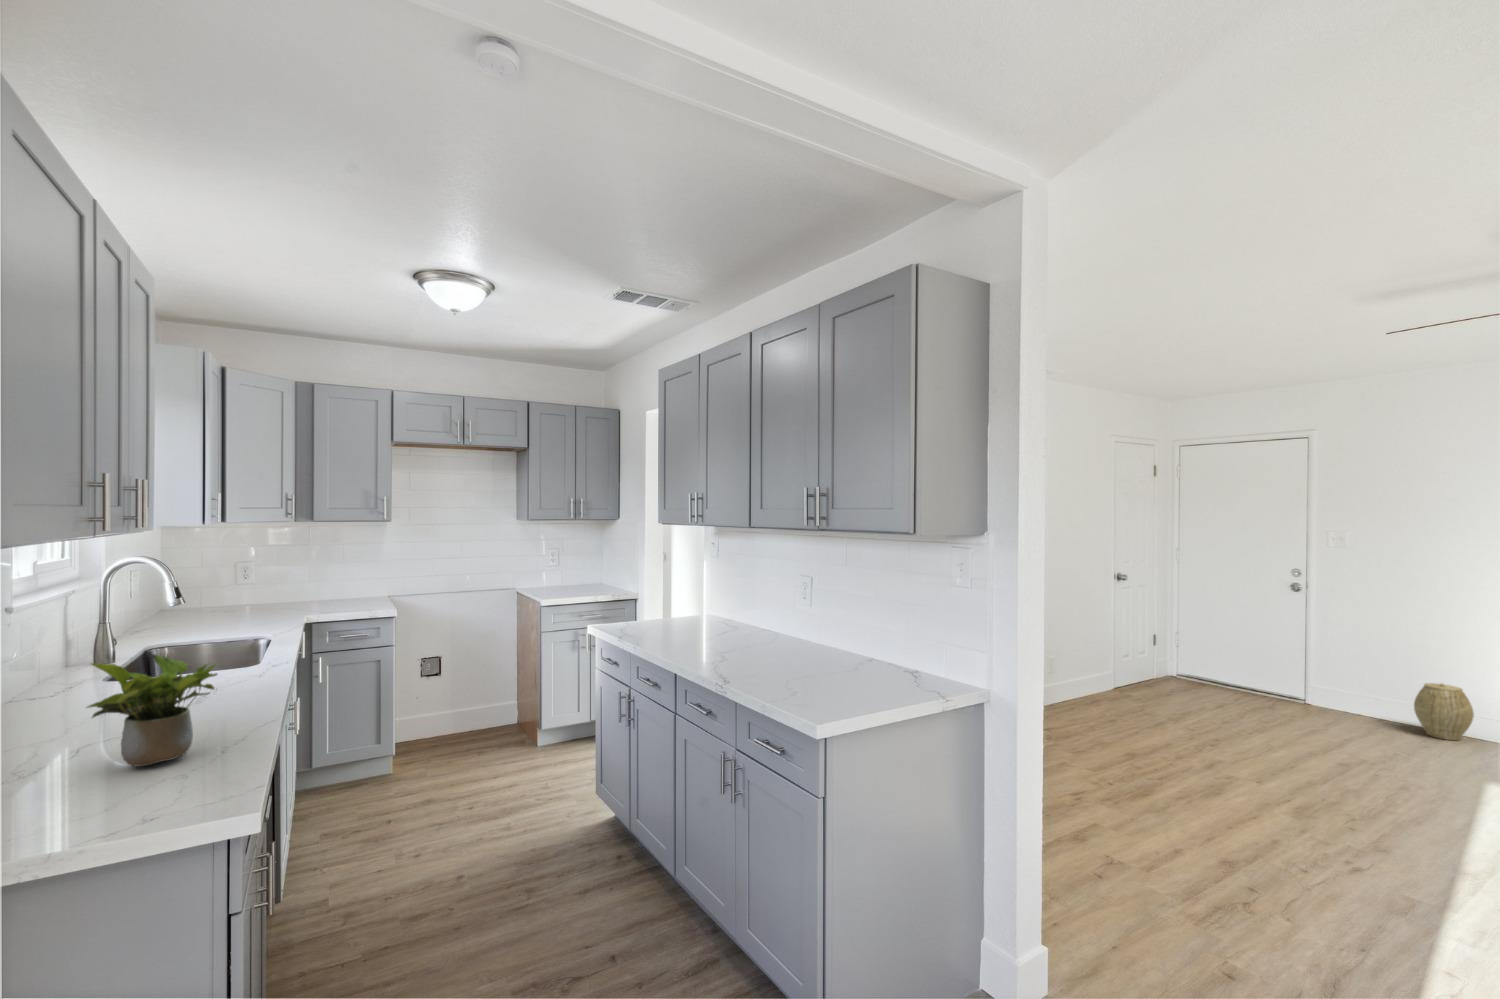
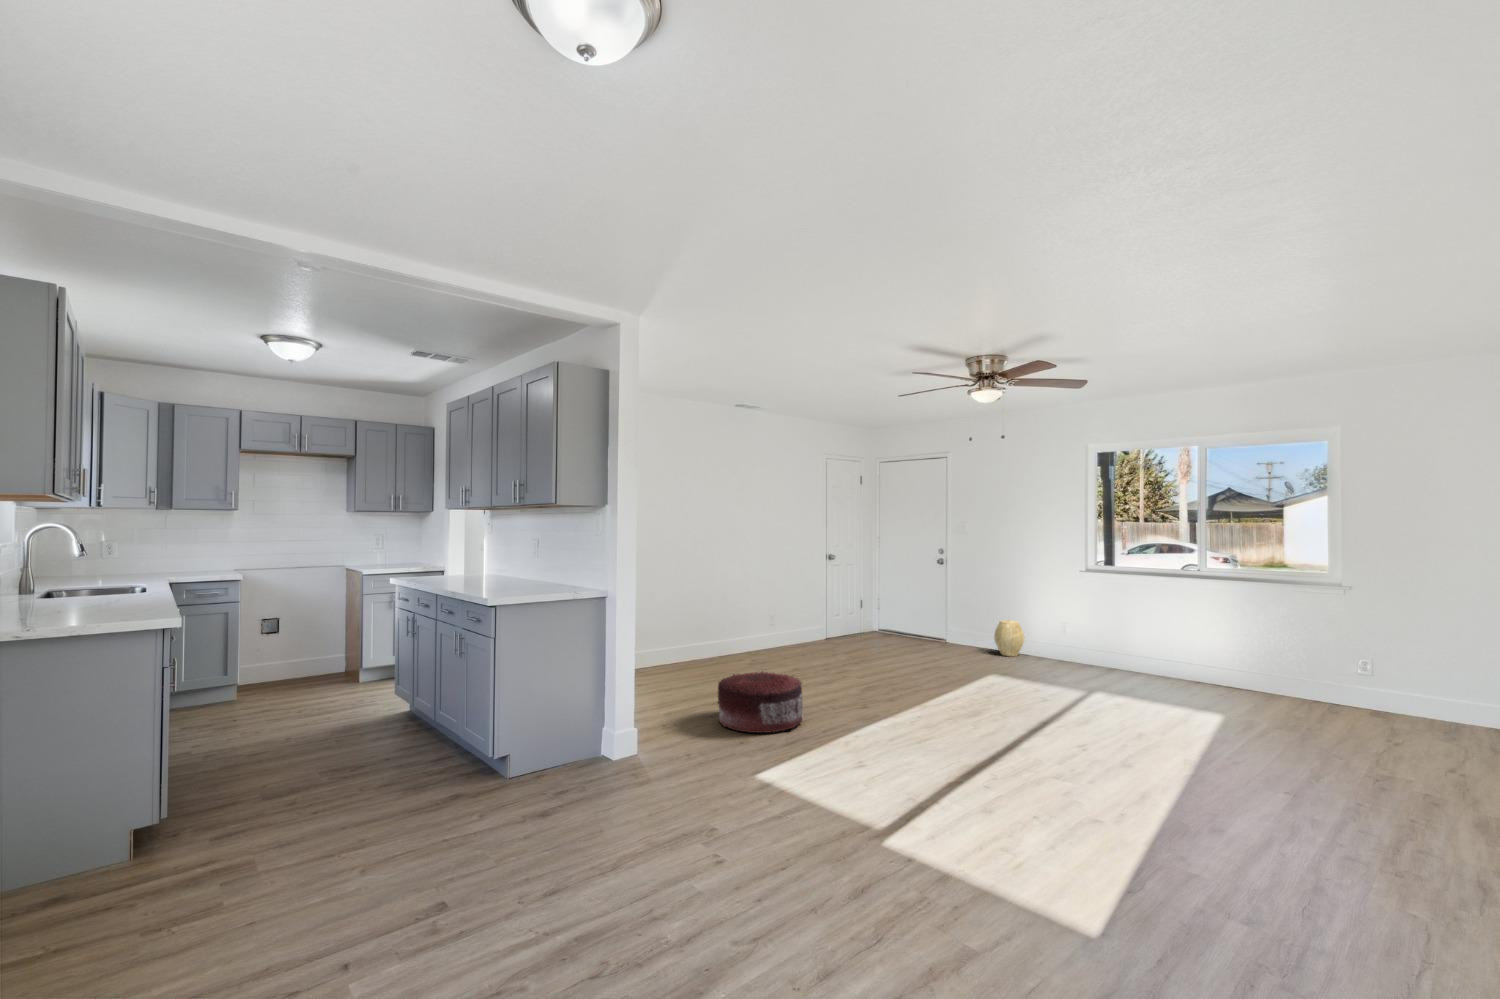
potted plant: present [87,655,217,766] -> none [74,557,143,614]
pouf: none [1112,796,1284,935] -> present [718,672,803,733]

